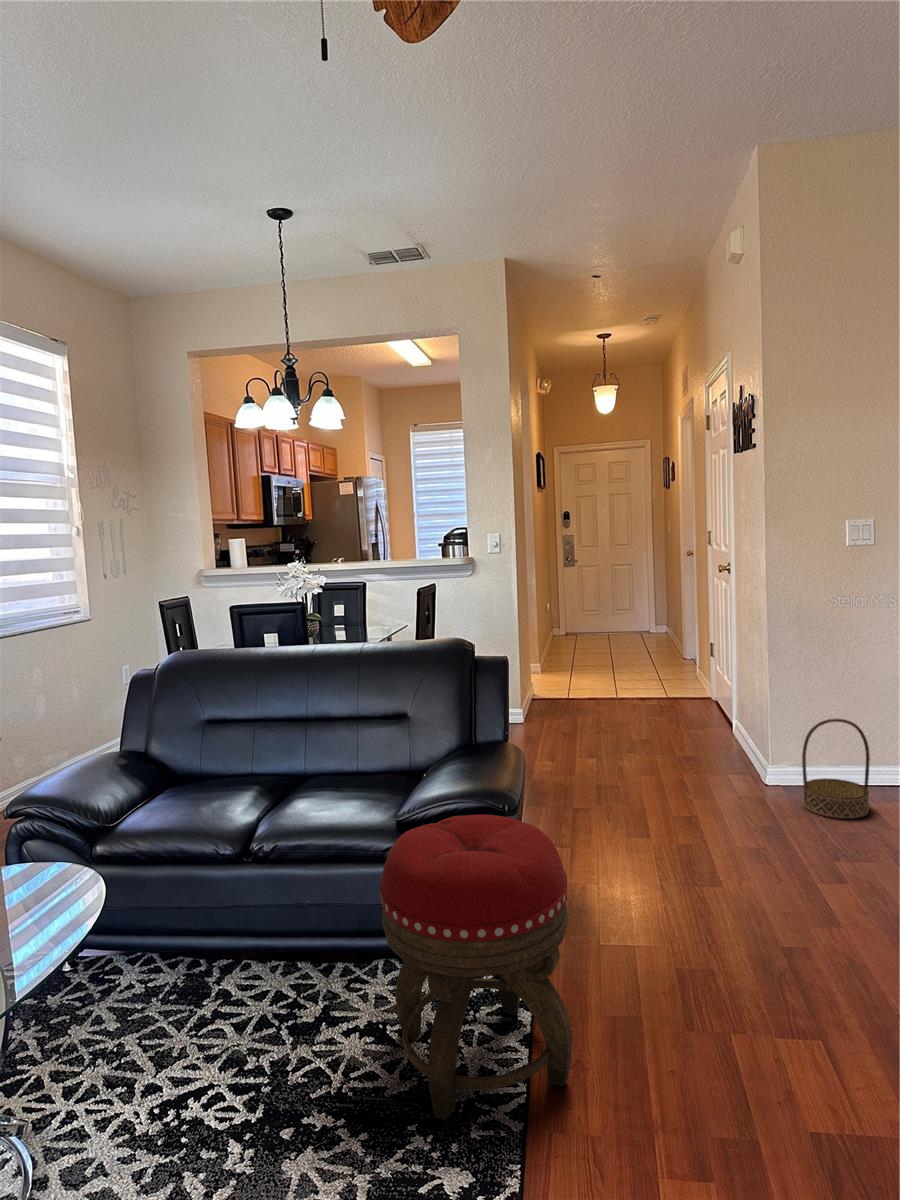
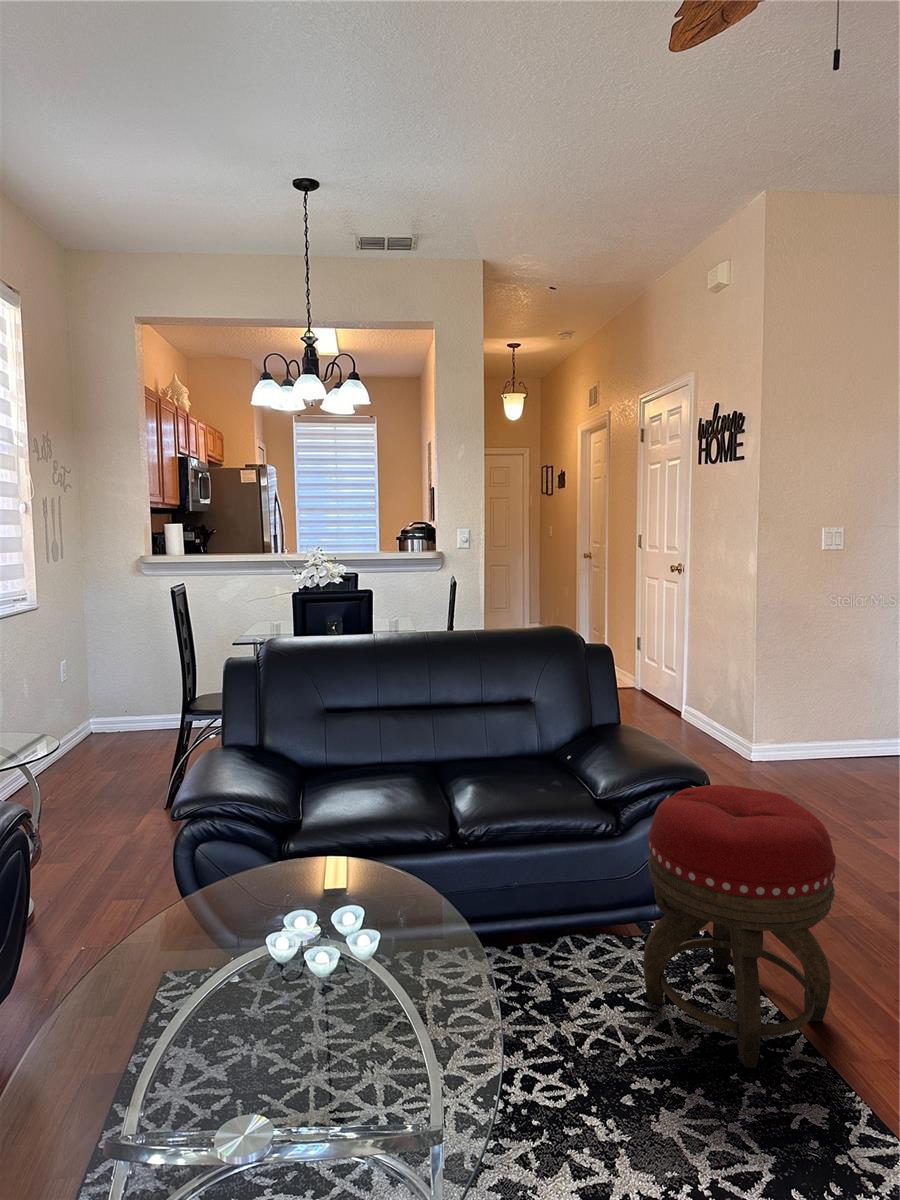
basket: present [802,718,870,819] -> none [782,694,837,778]

